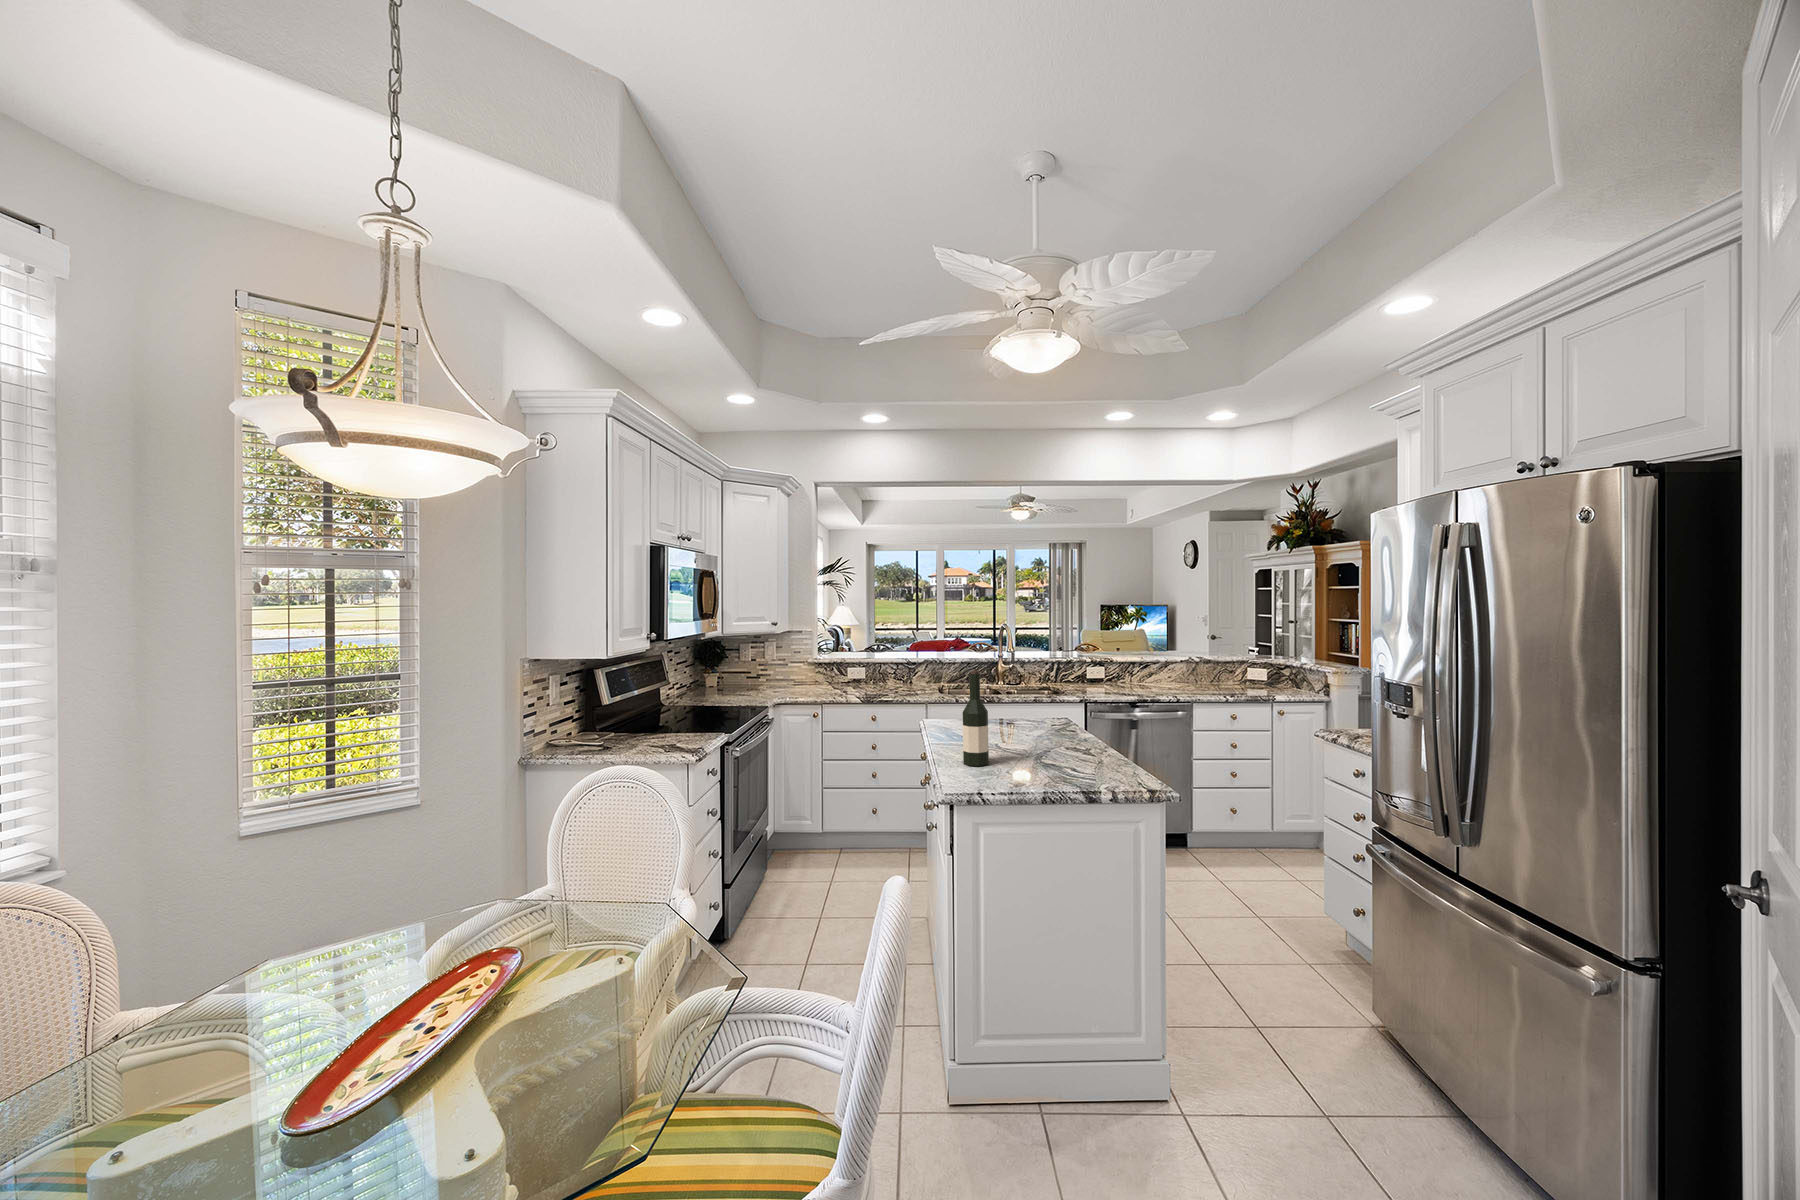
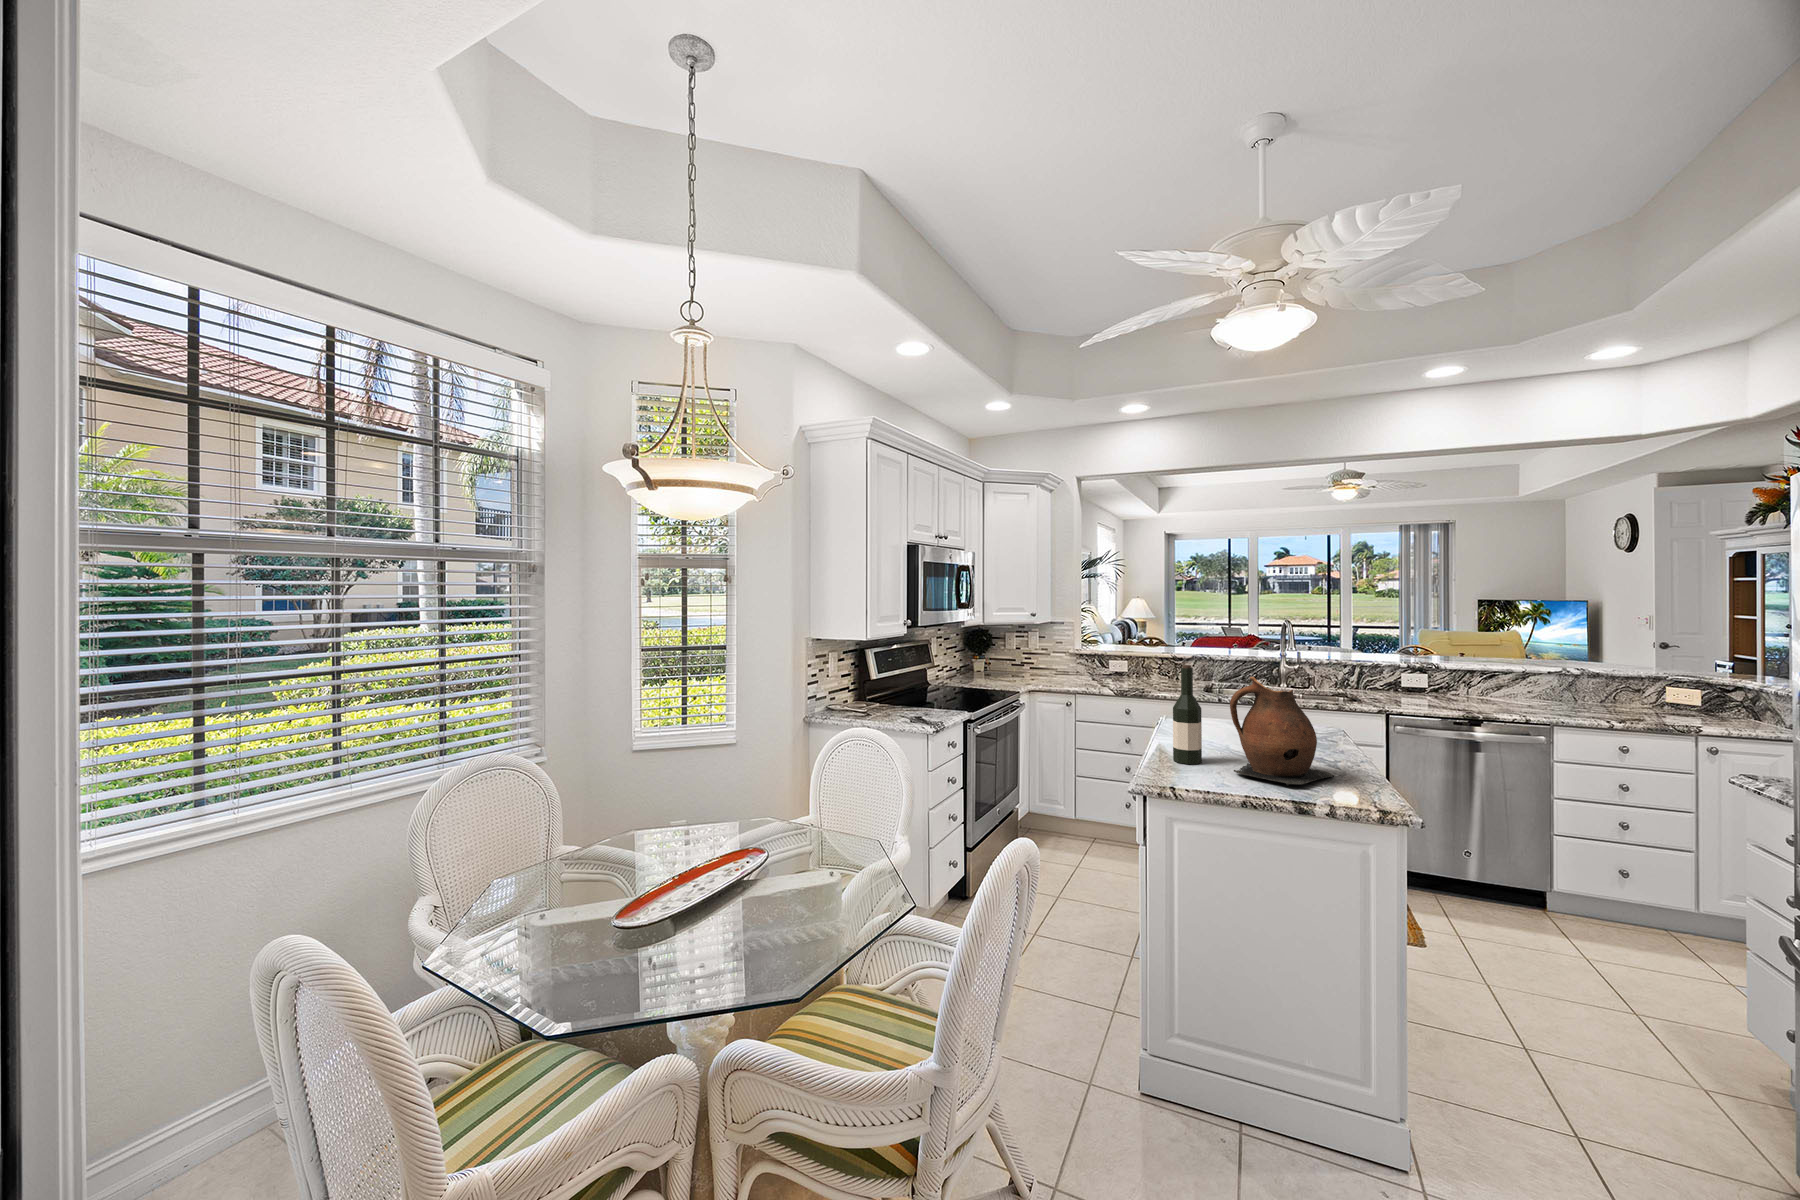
ceramic pitcher: none [1018,679,1102,778] -> present [1230,677,1334,786]

